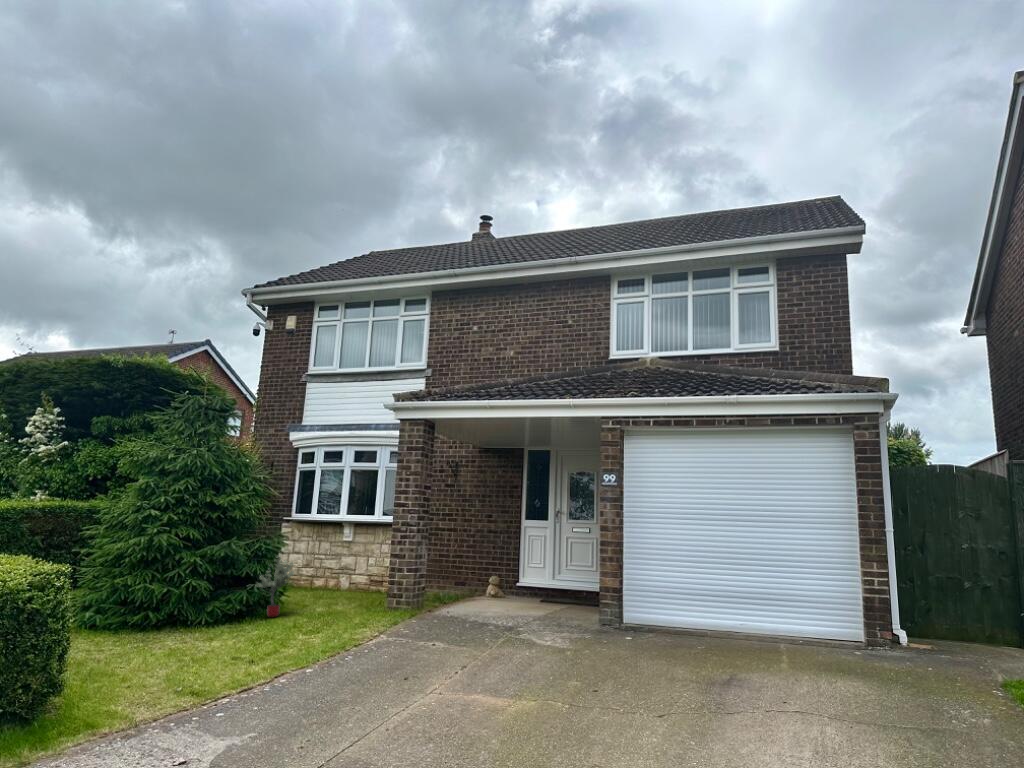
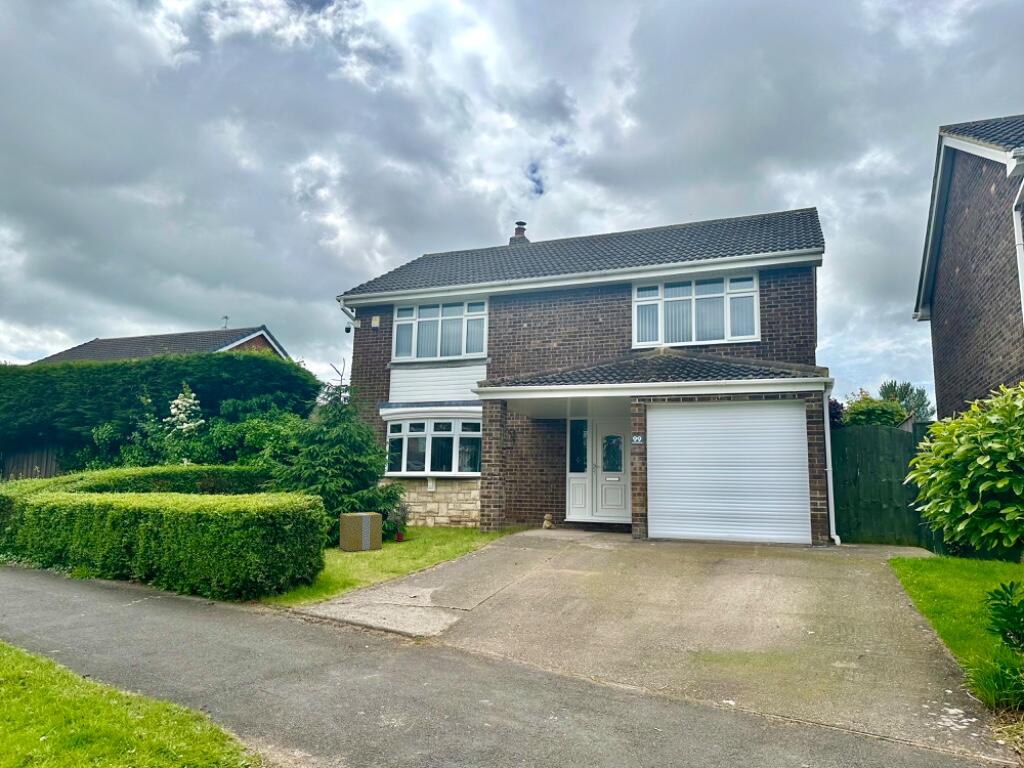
cardboard box: none [177,575,237,636] -> present [340,512,382,551]

